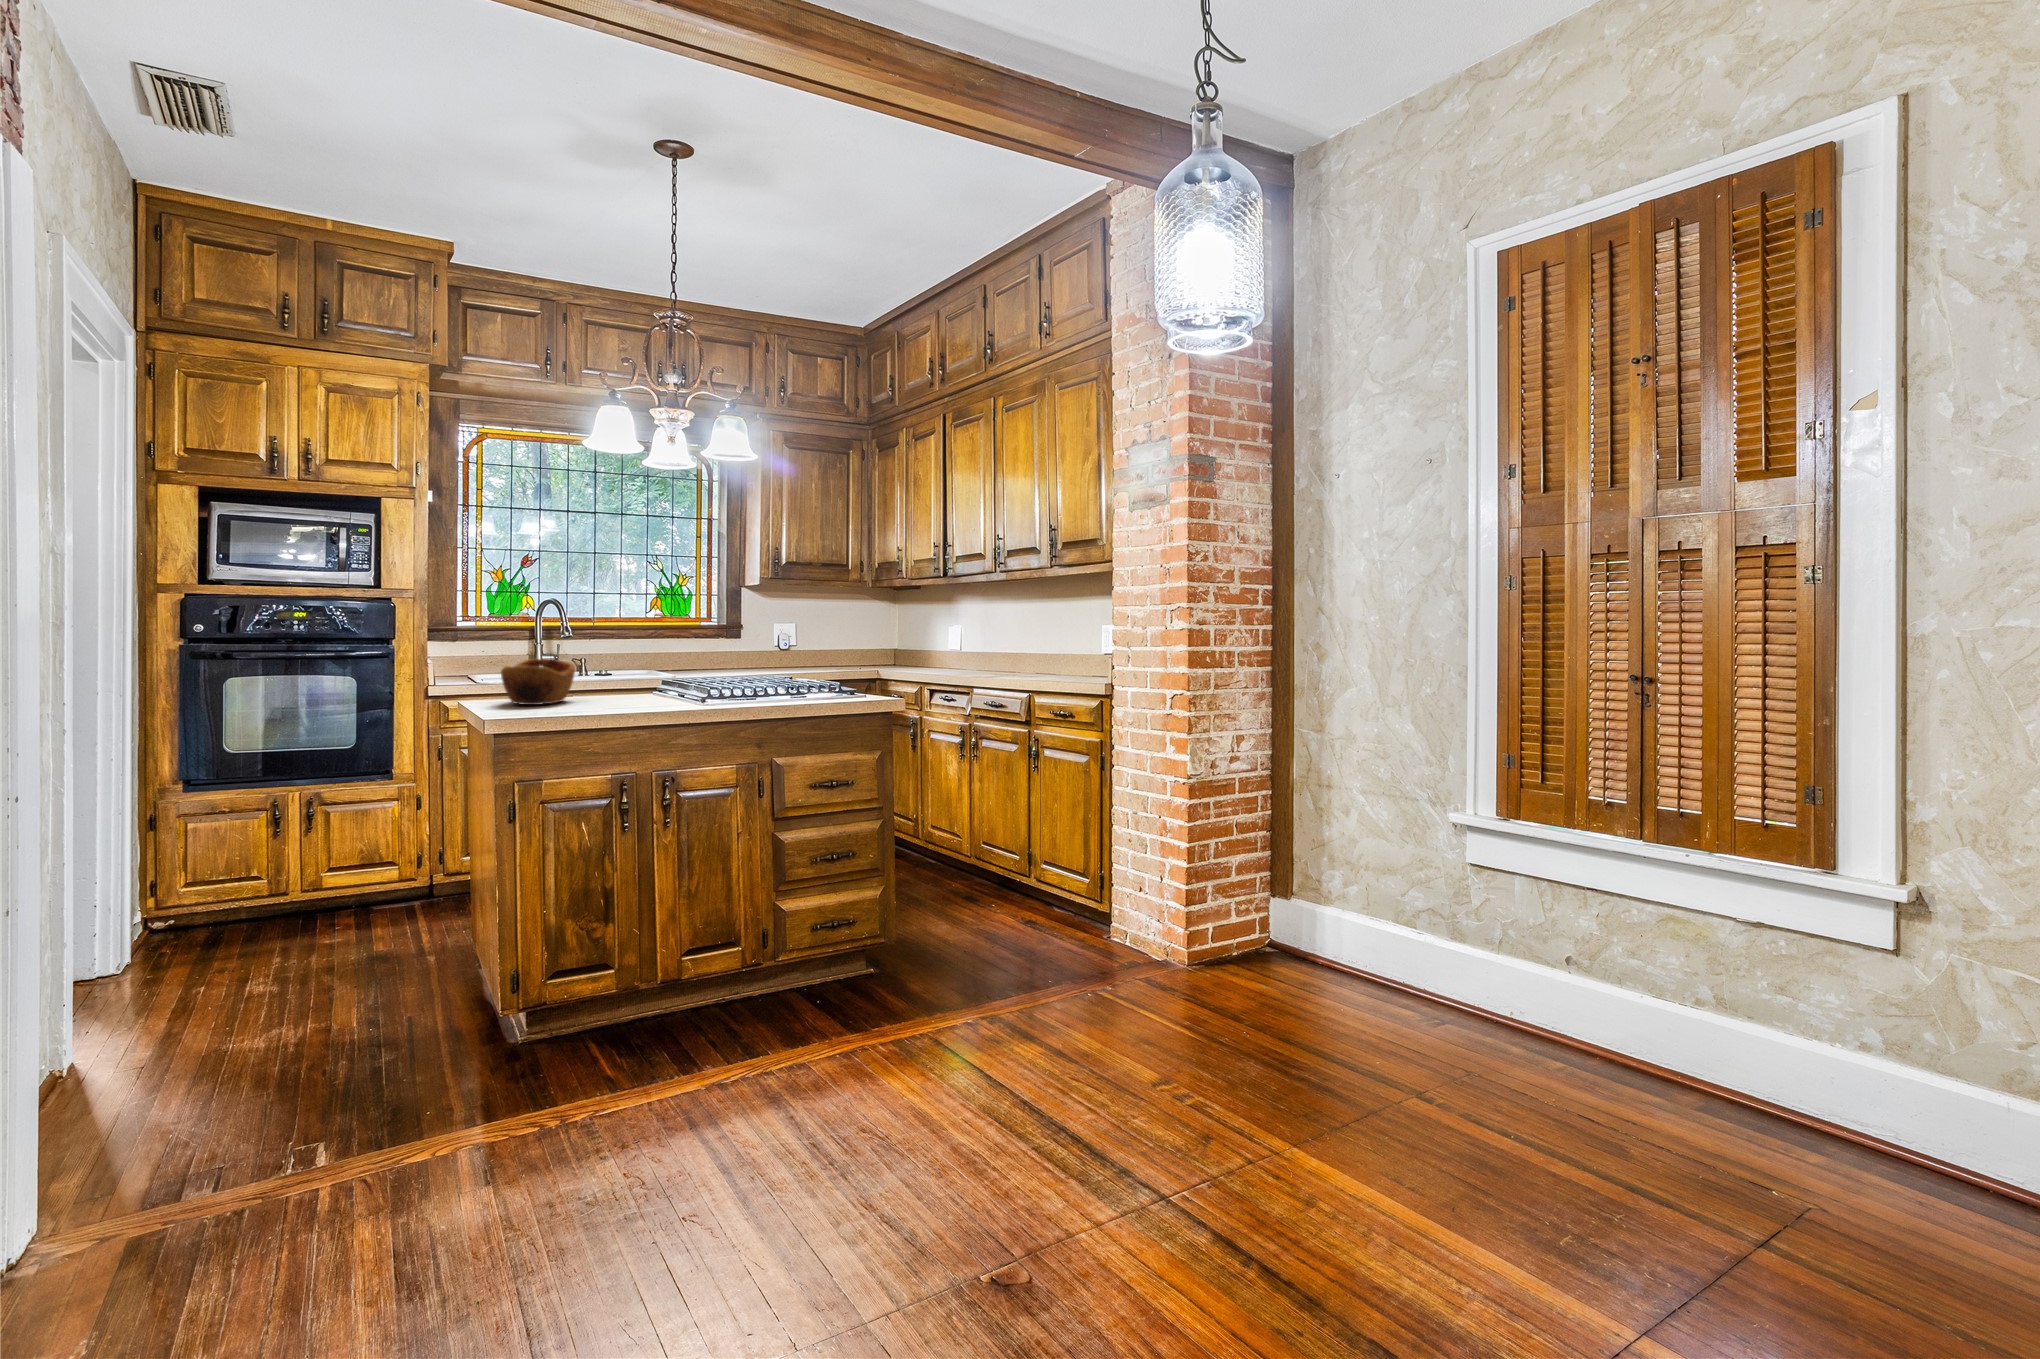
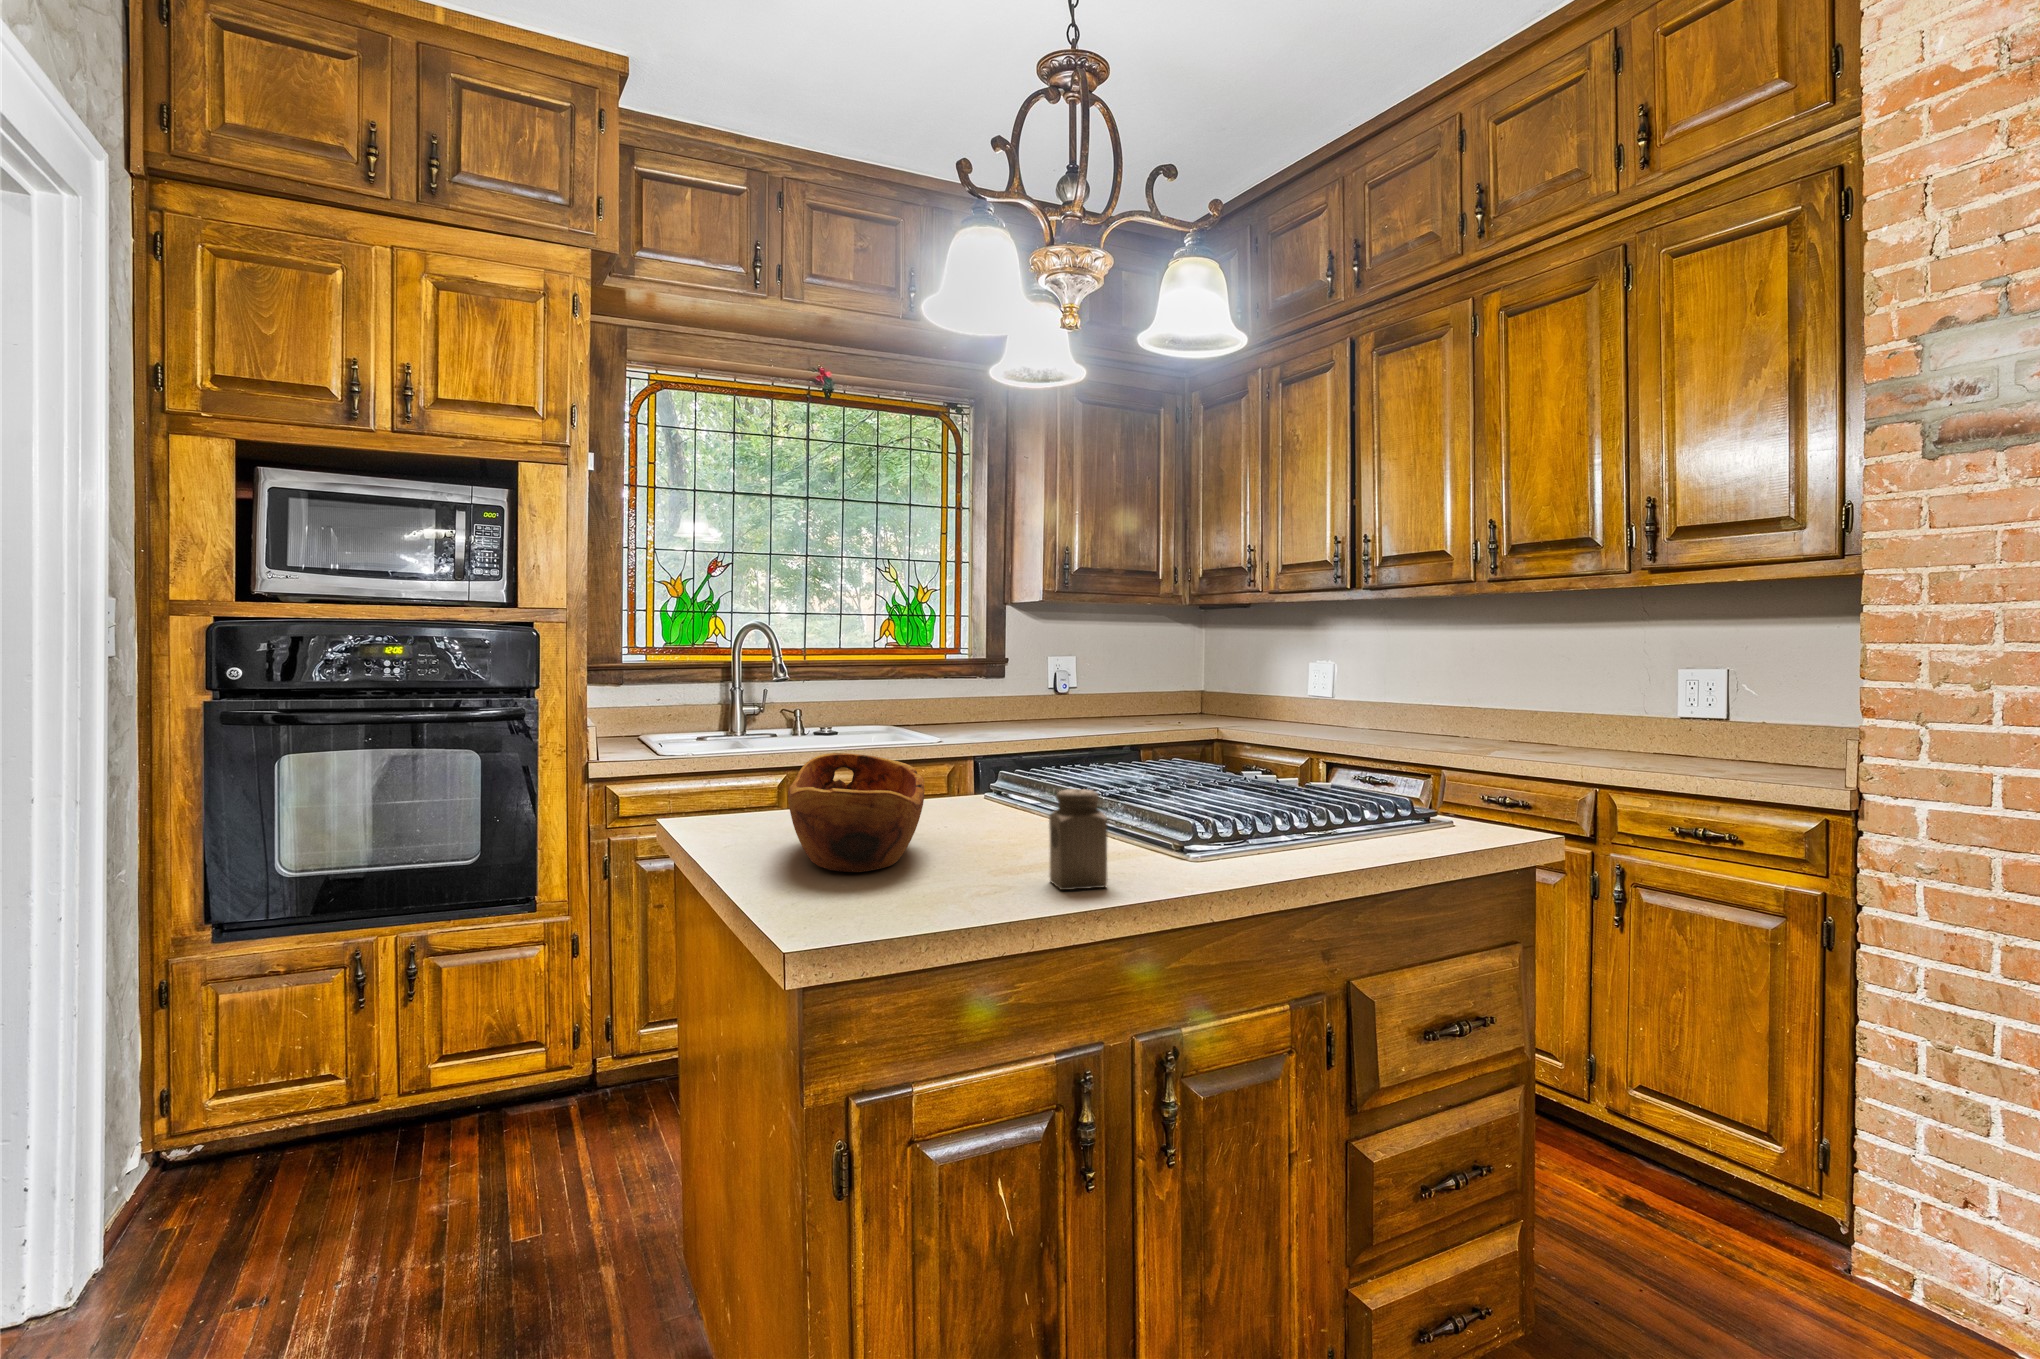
salt shaker: none [615,665,640,707] -> present [1049,789,1108,890]

